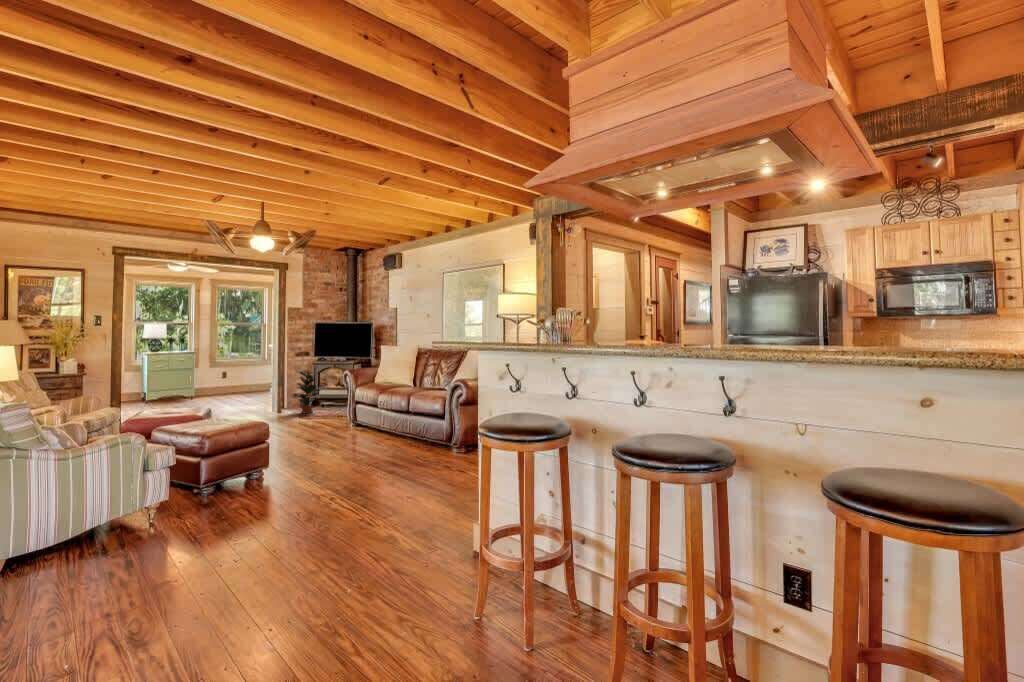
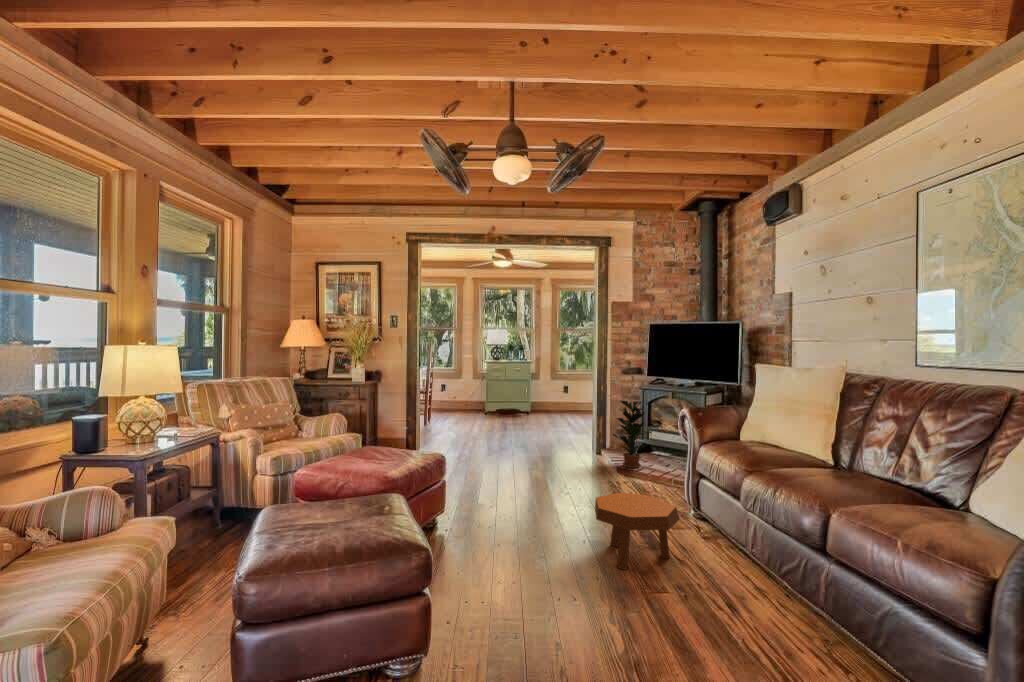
footstool: none [306,412,350,443] -> present [595,493,680,569]

